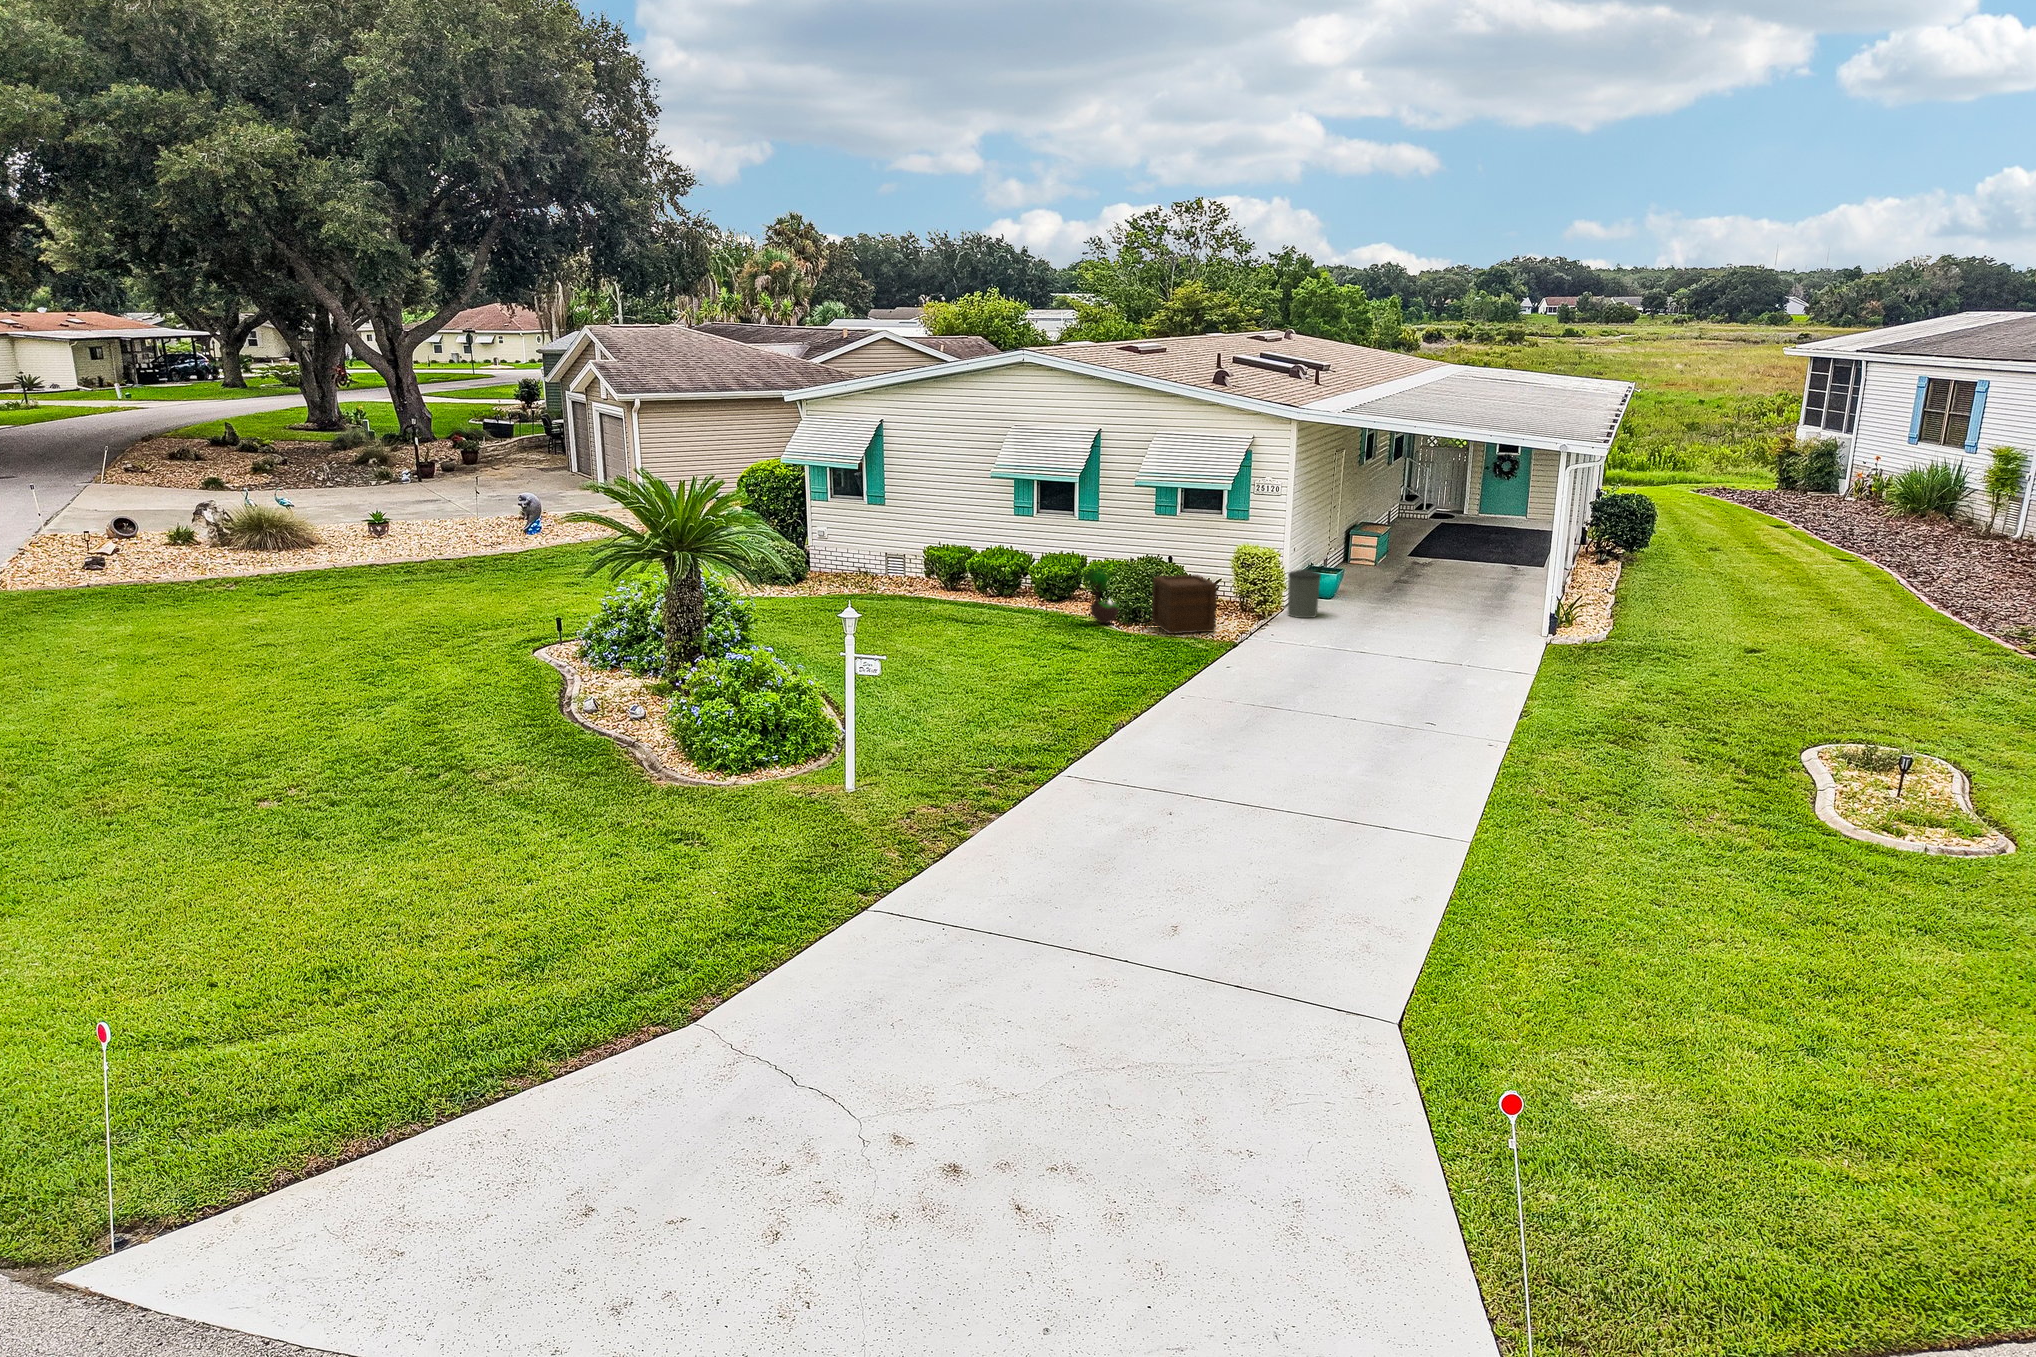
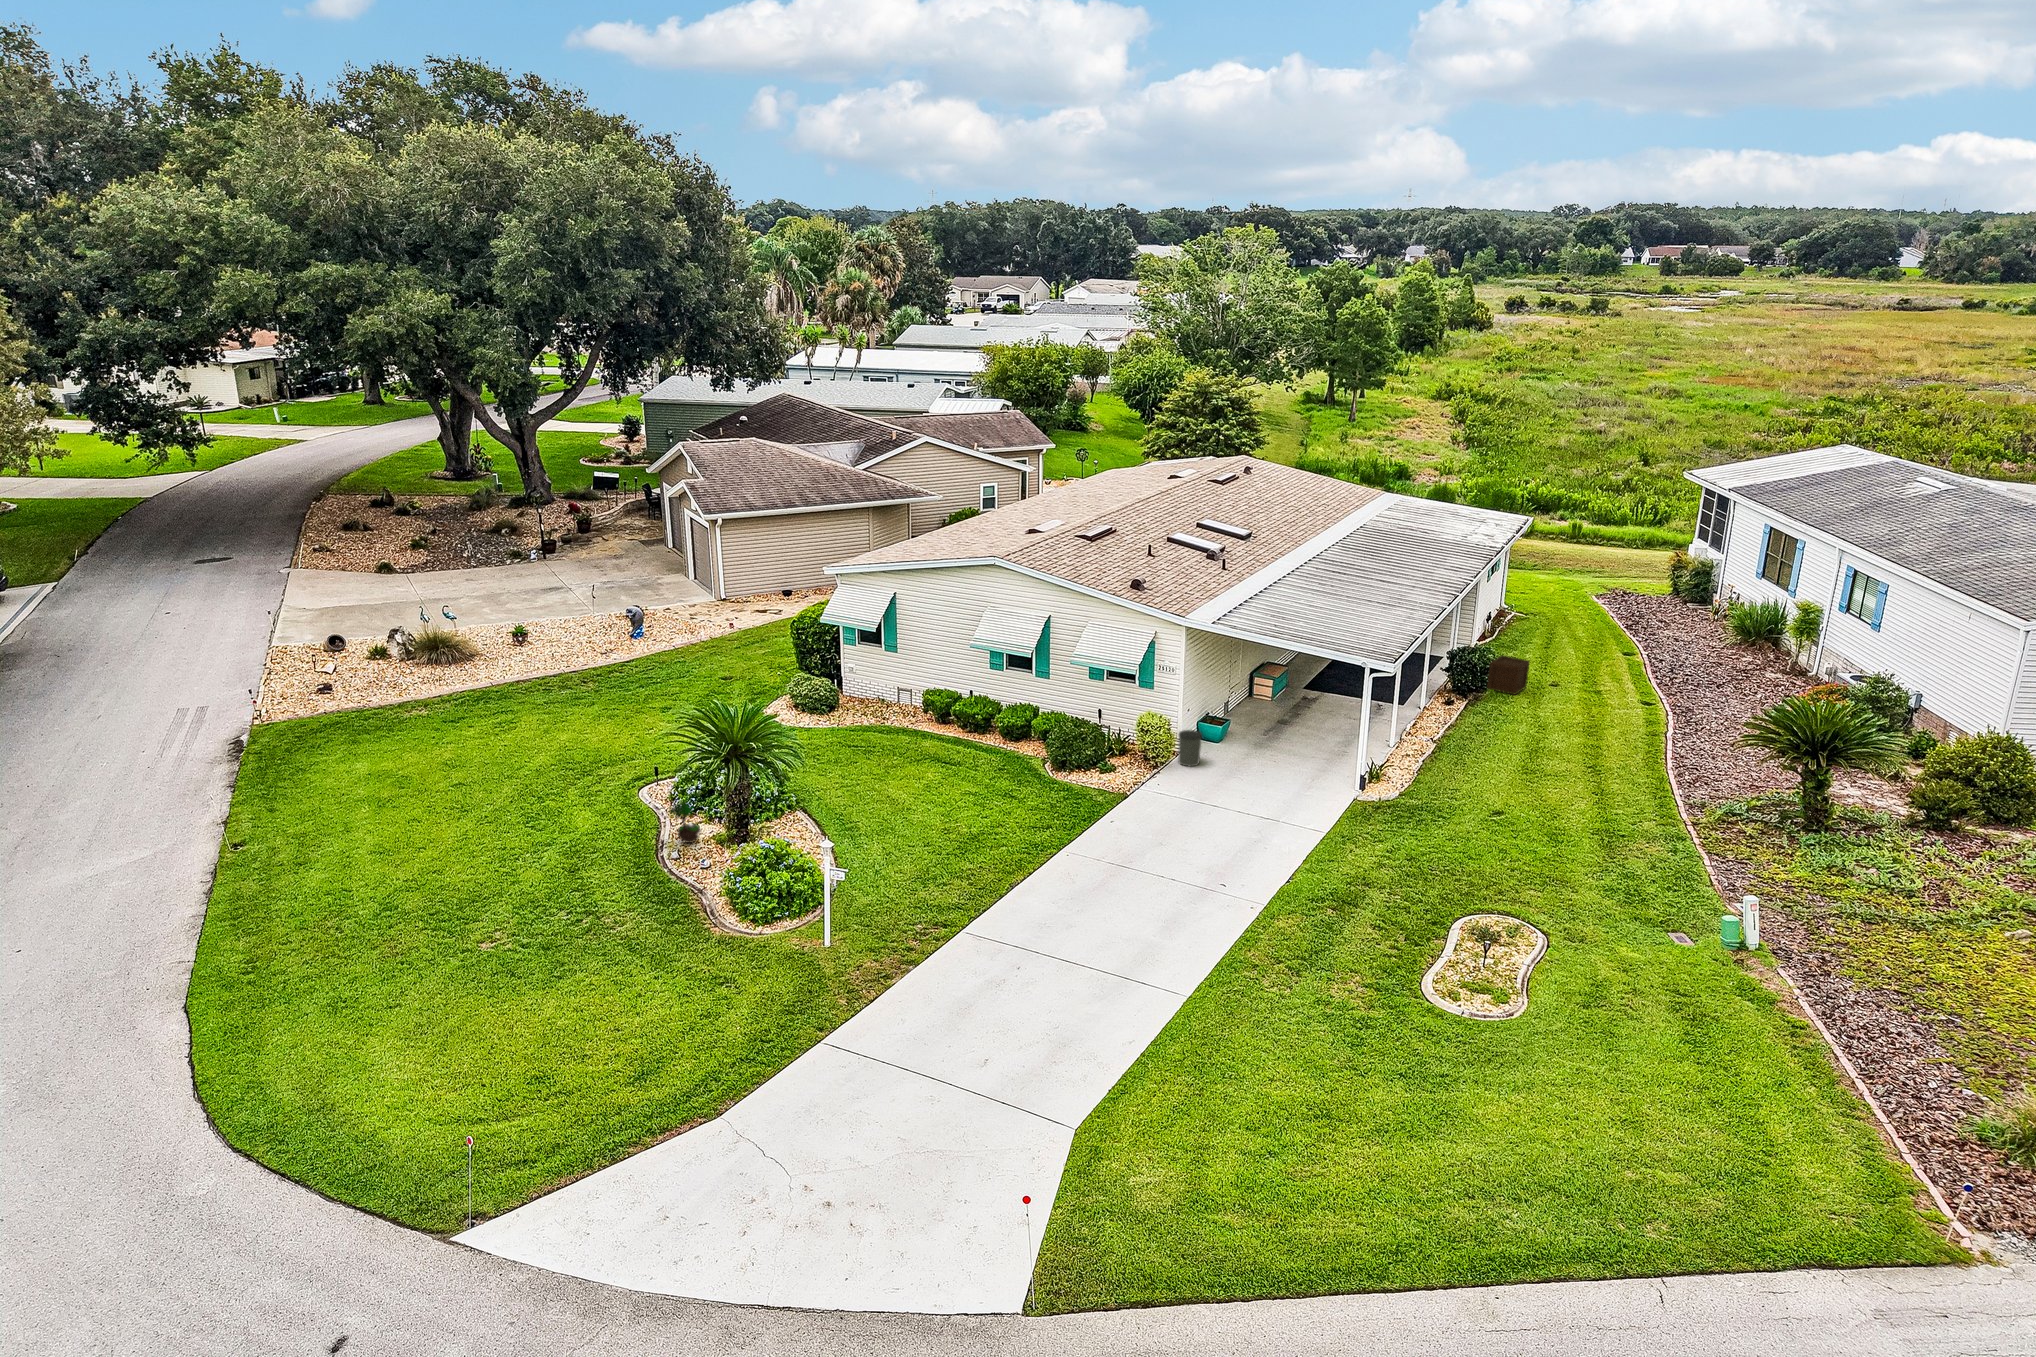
potted tree: present [1082,566,1119,623] -> present [669,800,700,843]
wooden crate: present [1152,575,1218,634] -> present [1487,655,1530,695]

